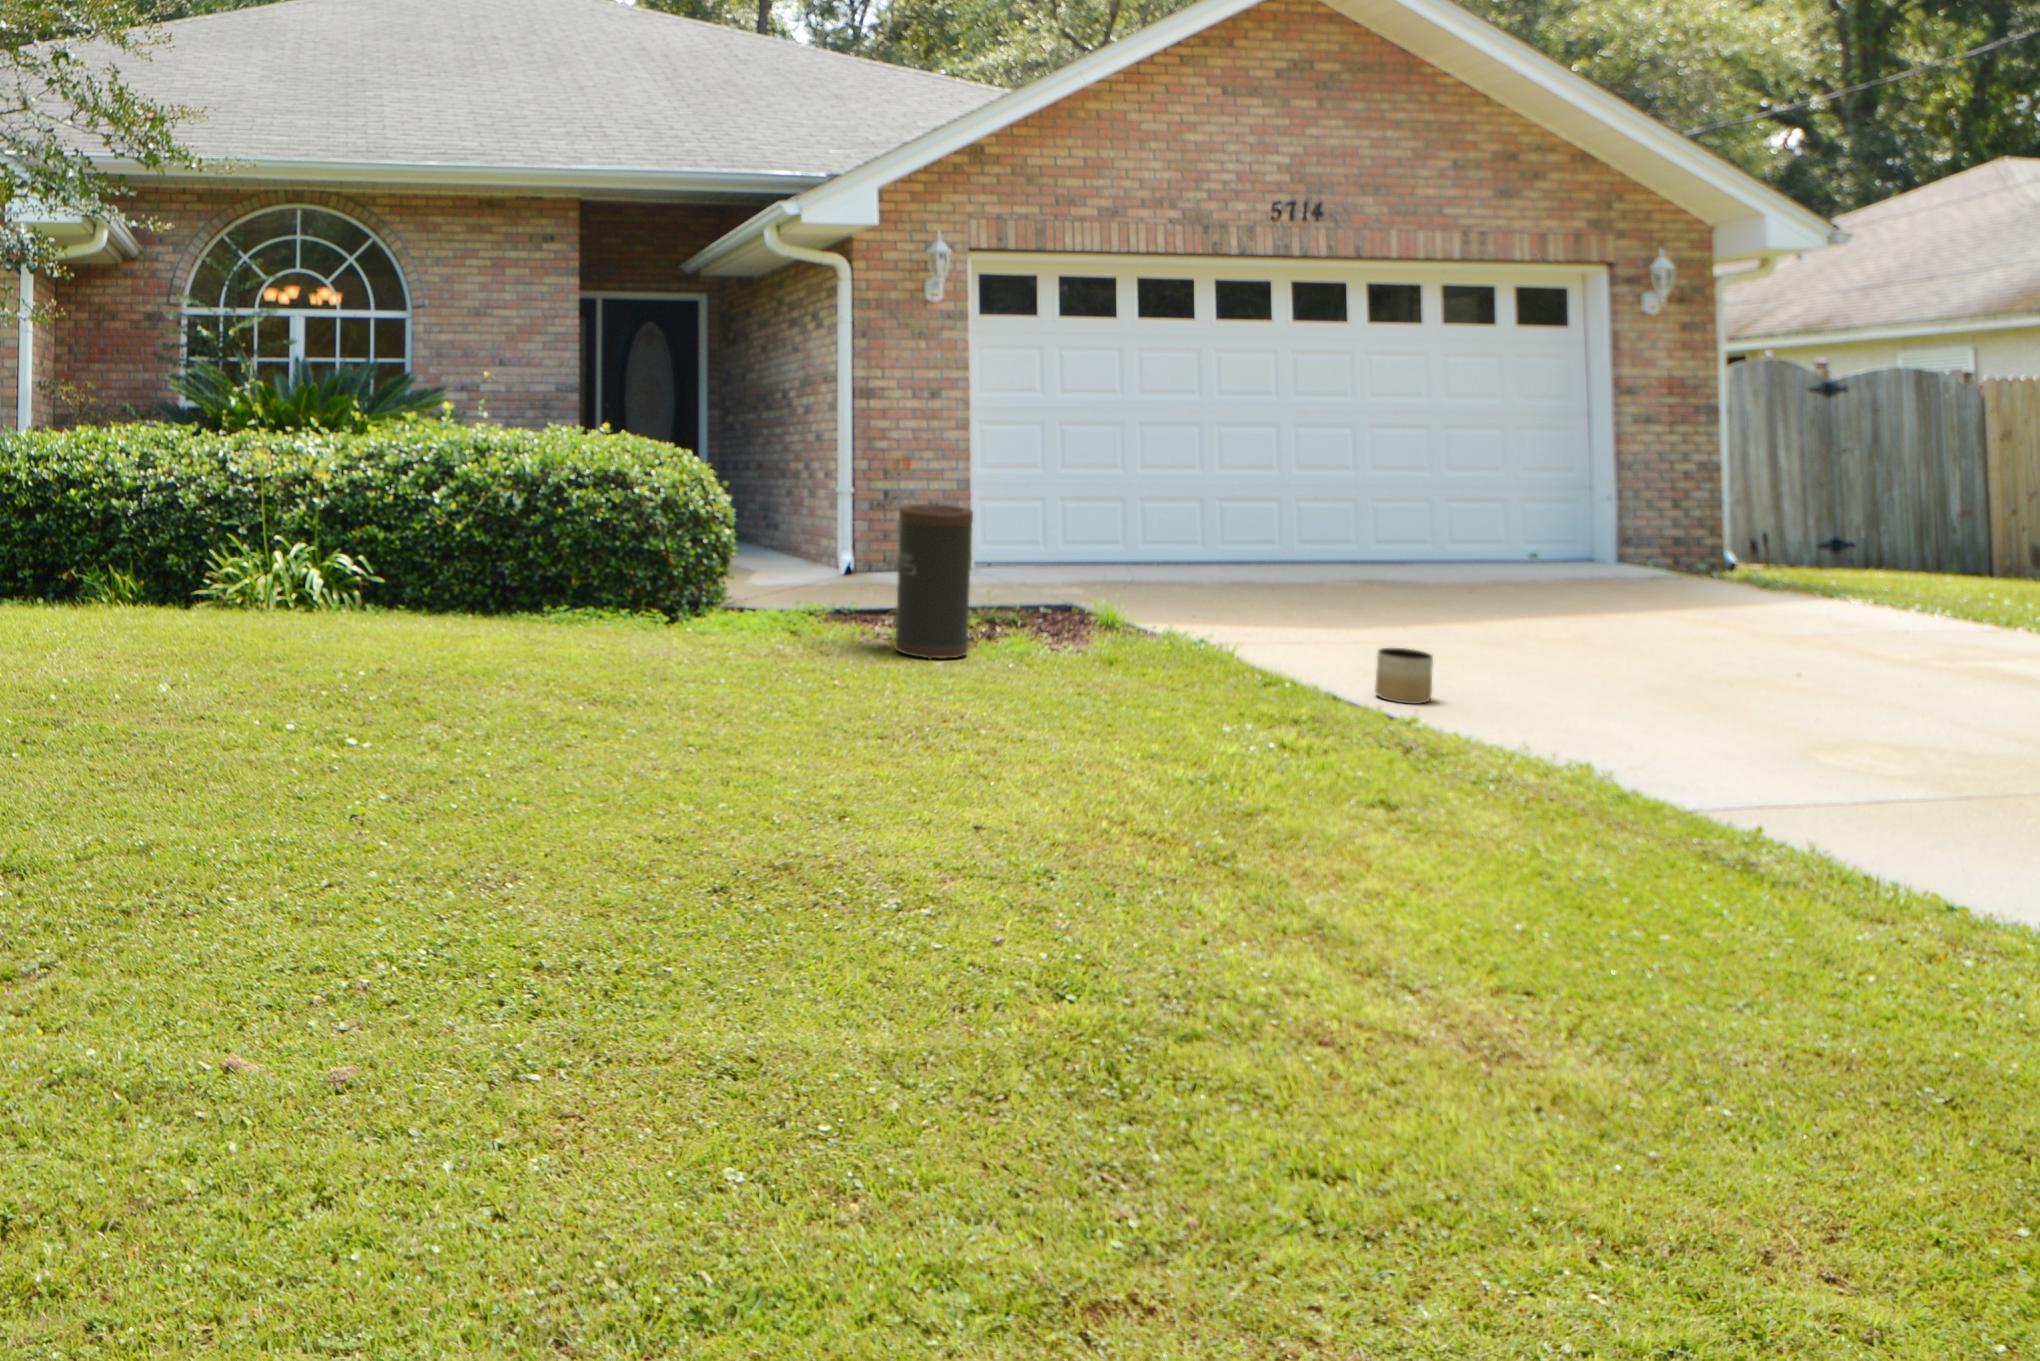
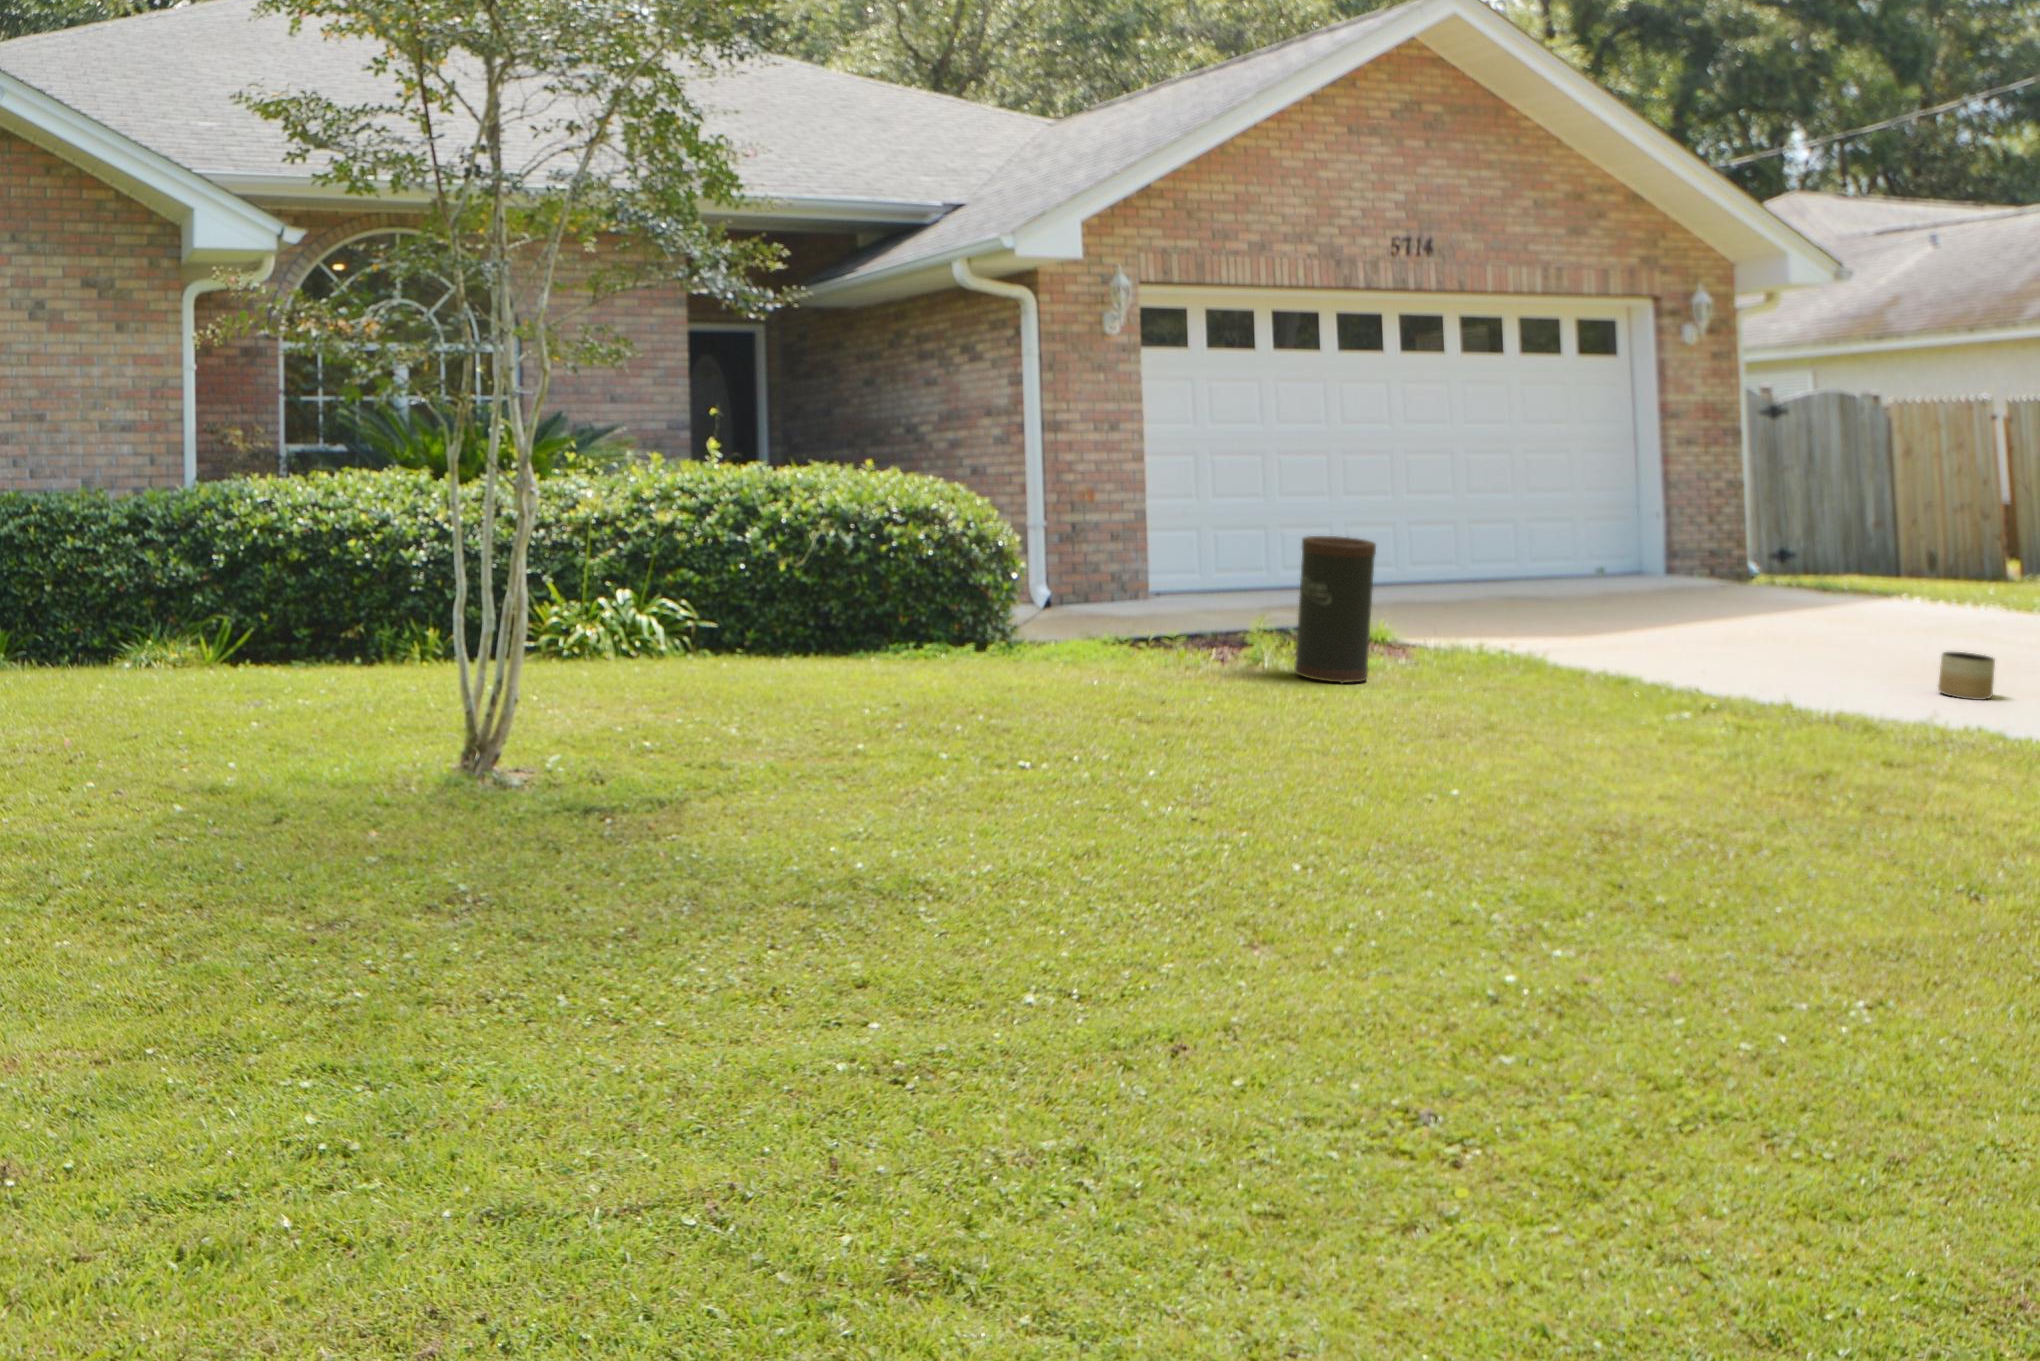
planter: present [1375,648,1433,704] -> present [1938,652,1995,700]

